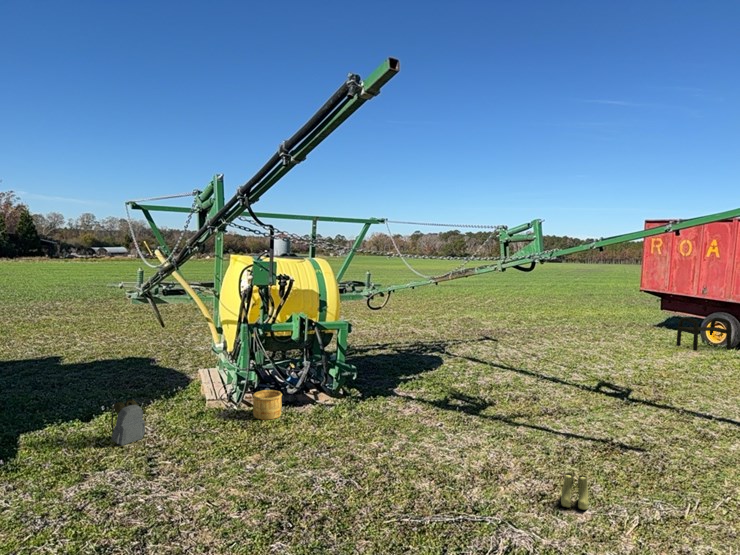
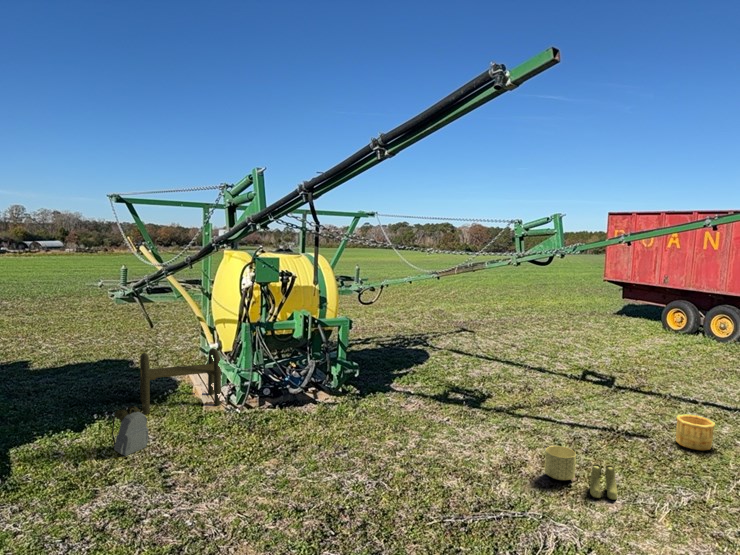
bench: present [676,318,732,350] -> present [140,348,221,414]
wooden bucket: present [252,390,282,420] -> present [676,414,715,451]
planter: none [520,454,551,489] -> present [545,446,576,481]

